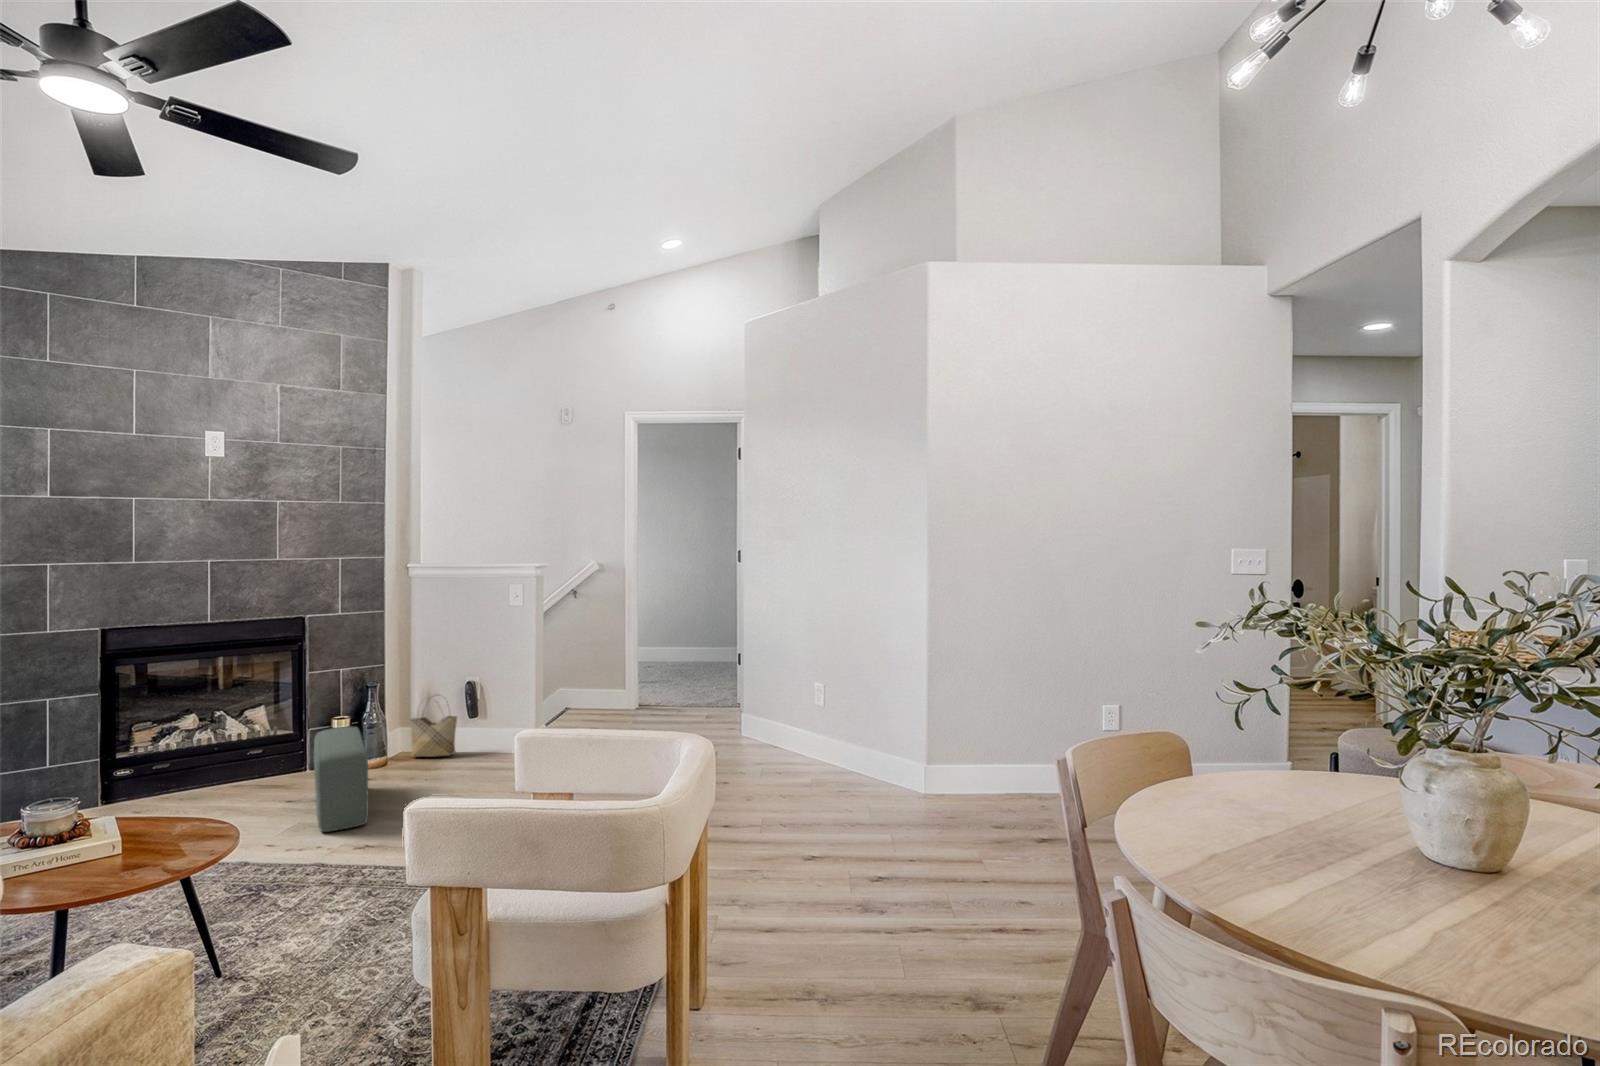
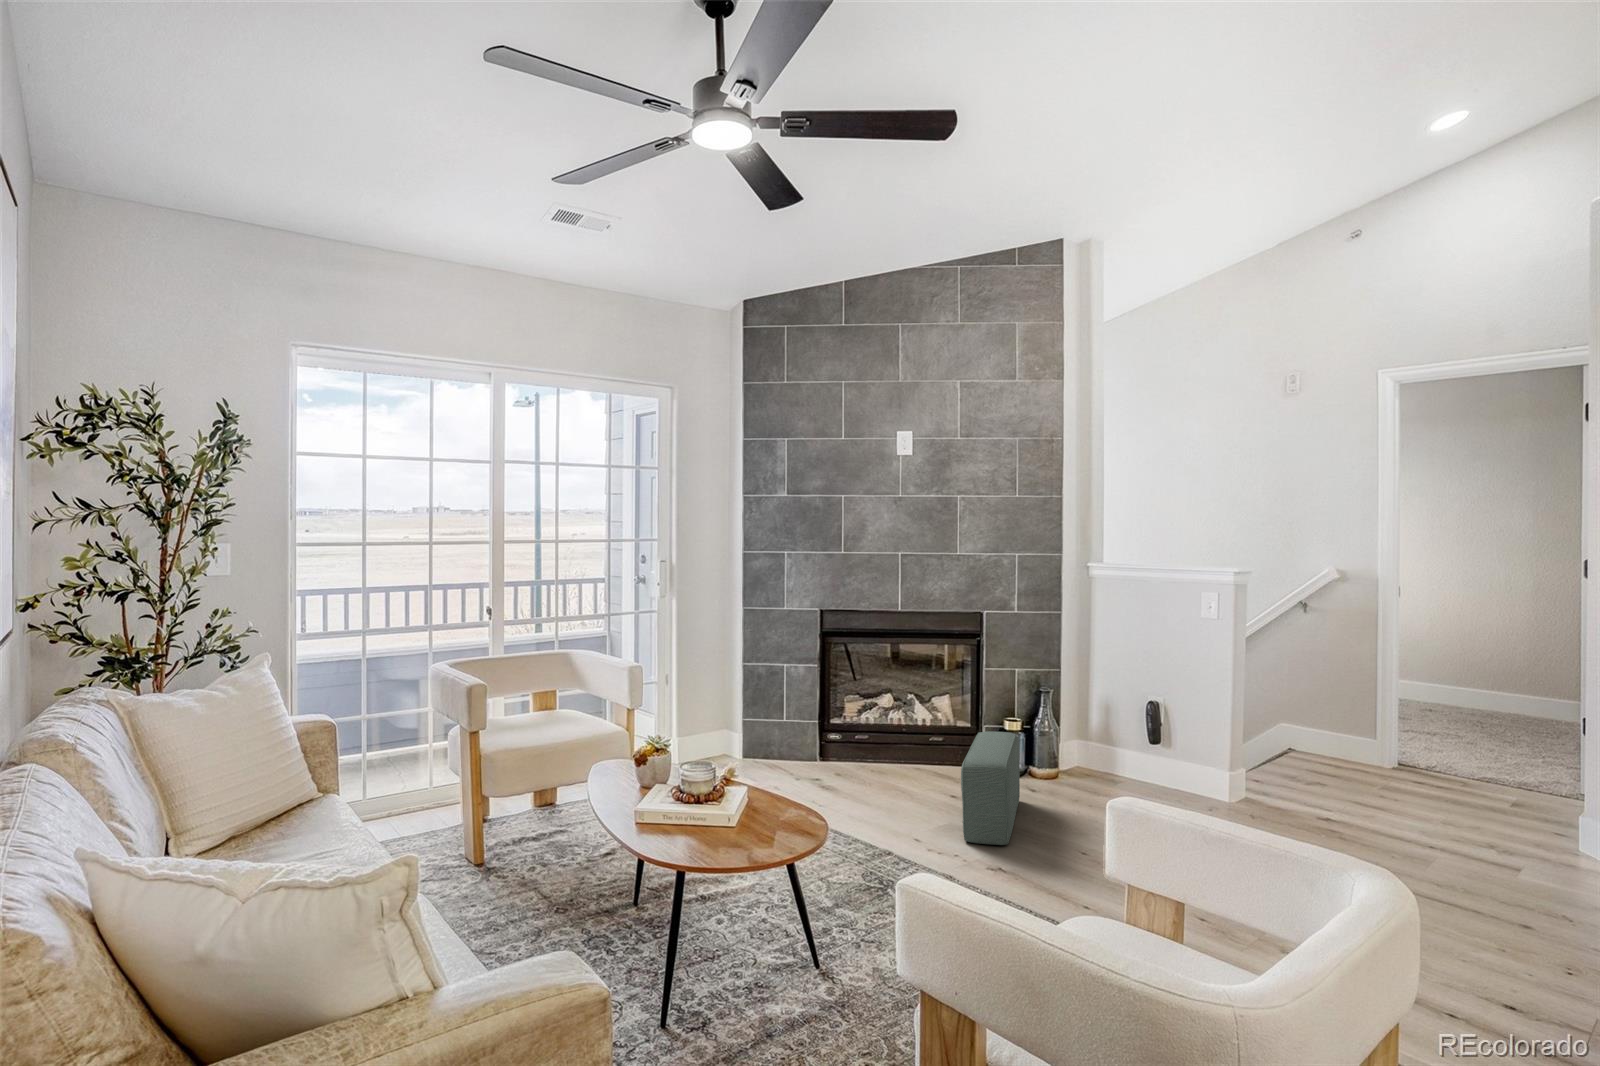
woven basket: present [411,696,457,757] -> none [1082,711,1134,785]

